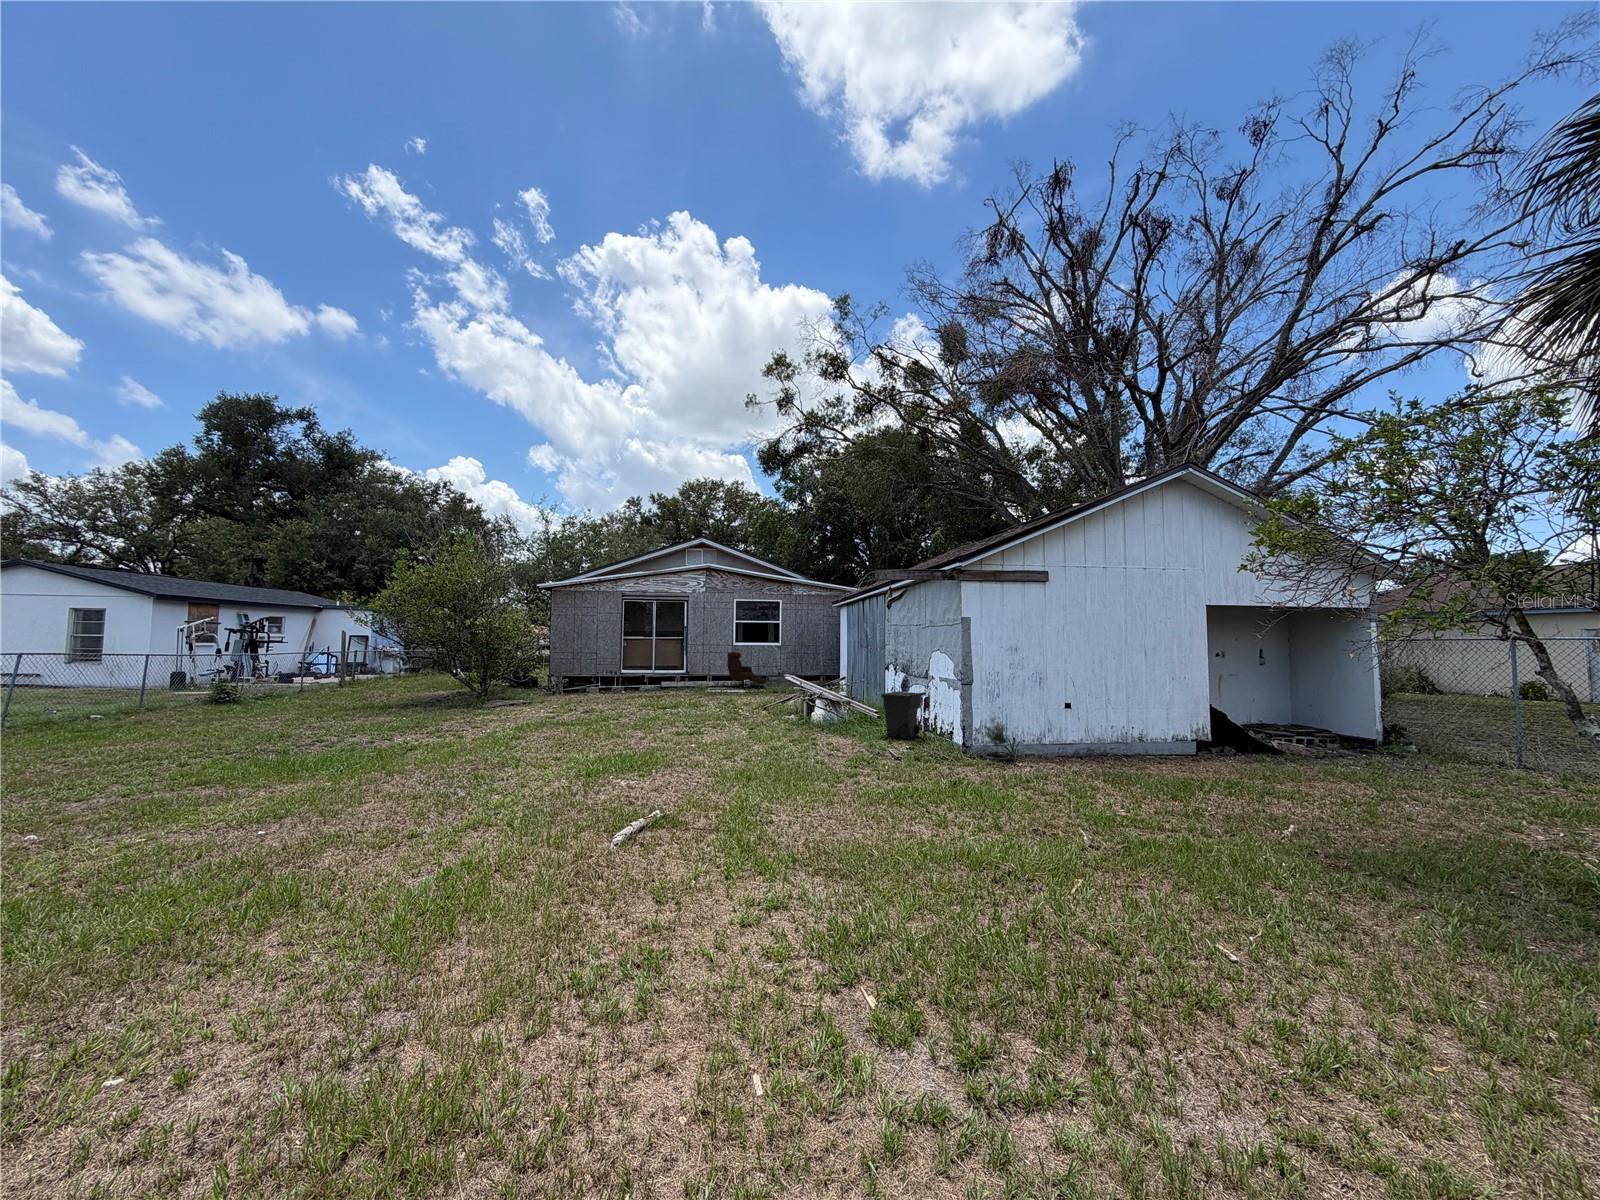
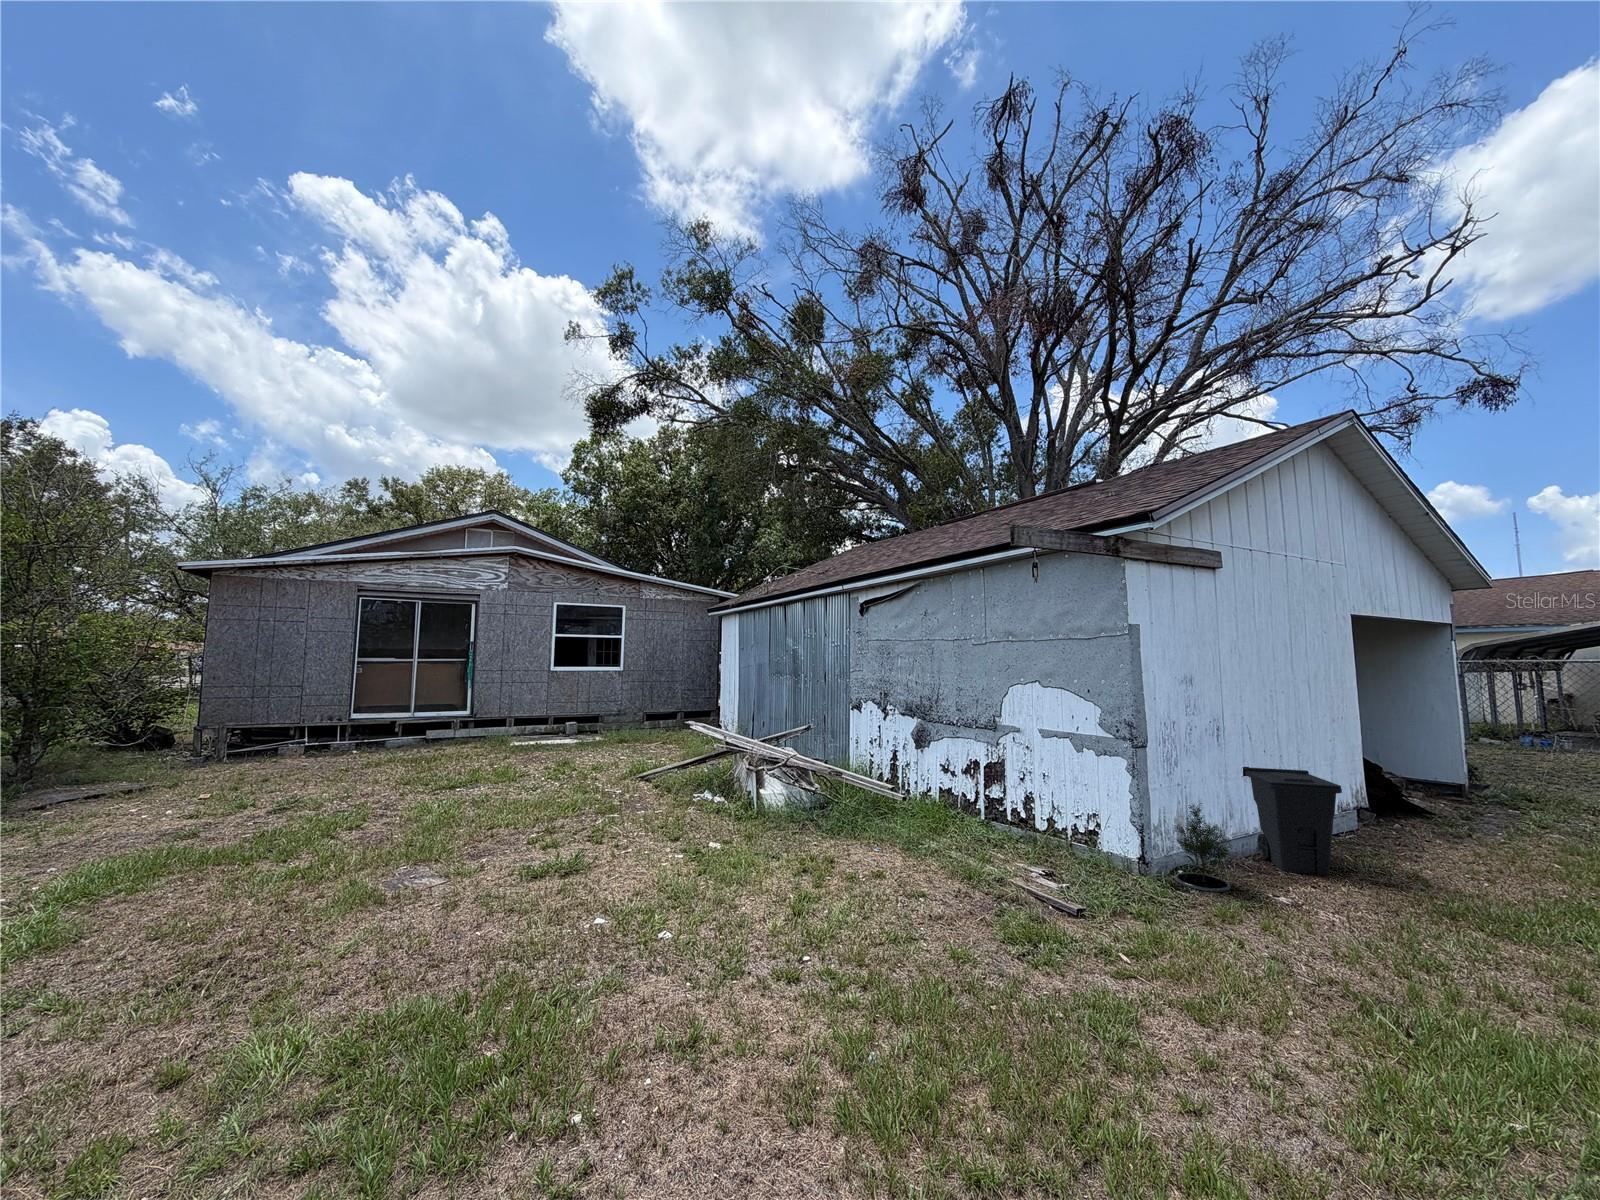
lounge chair: present [727,652,767,689] -> none [543,682,606,738]
trash can: present [881,692,926,738] -> present [1243,767,1342,875]

